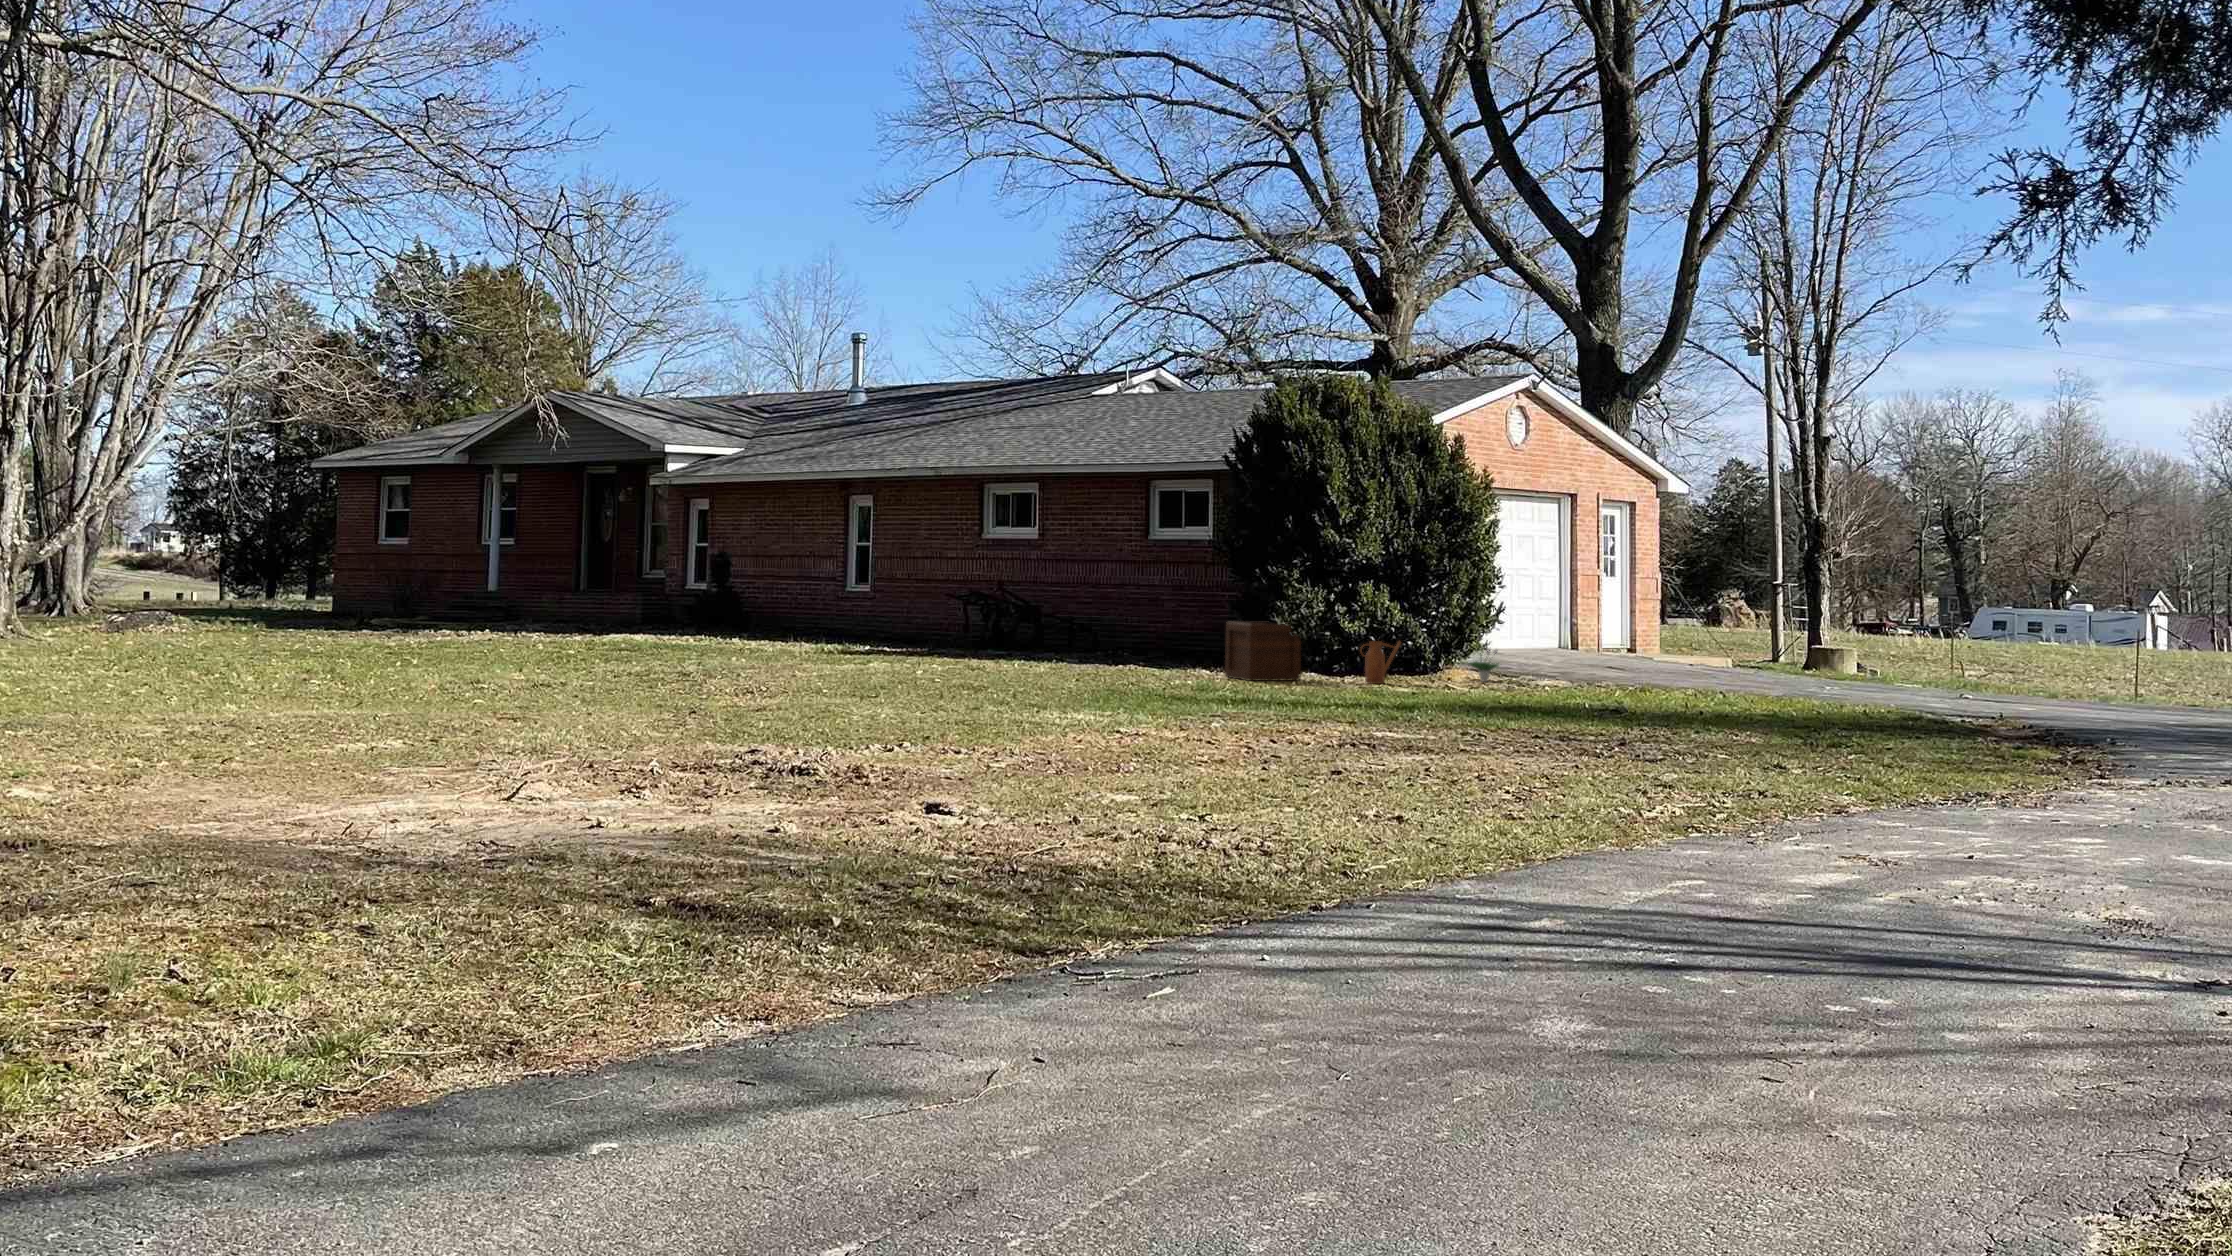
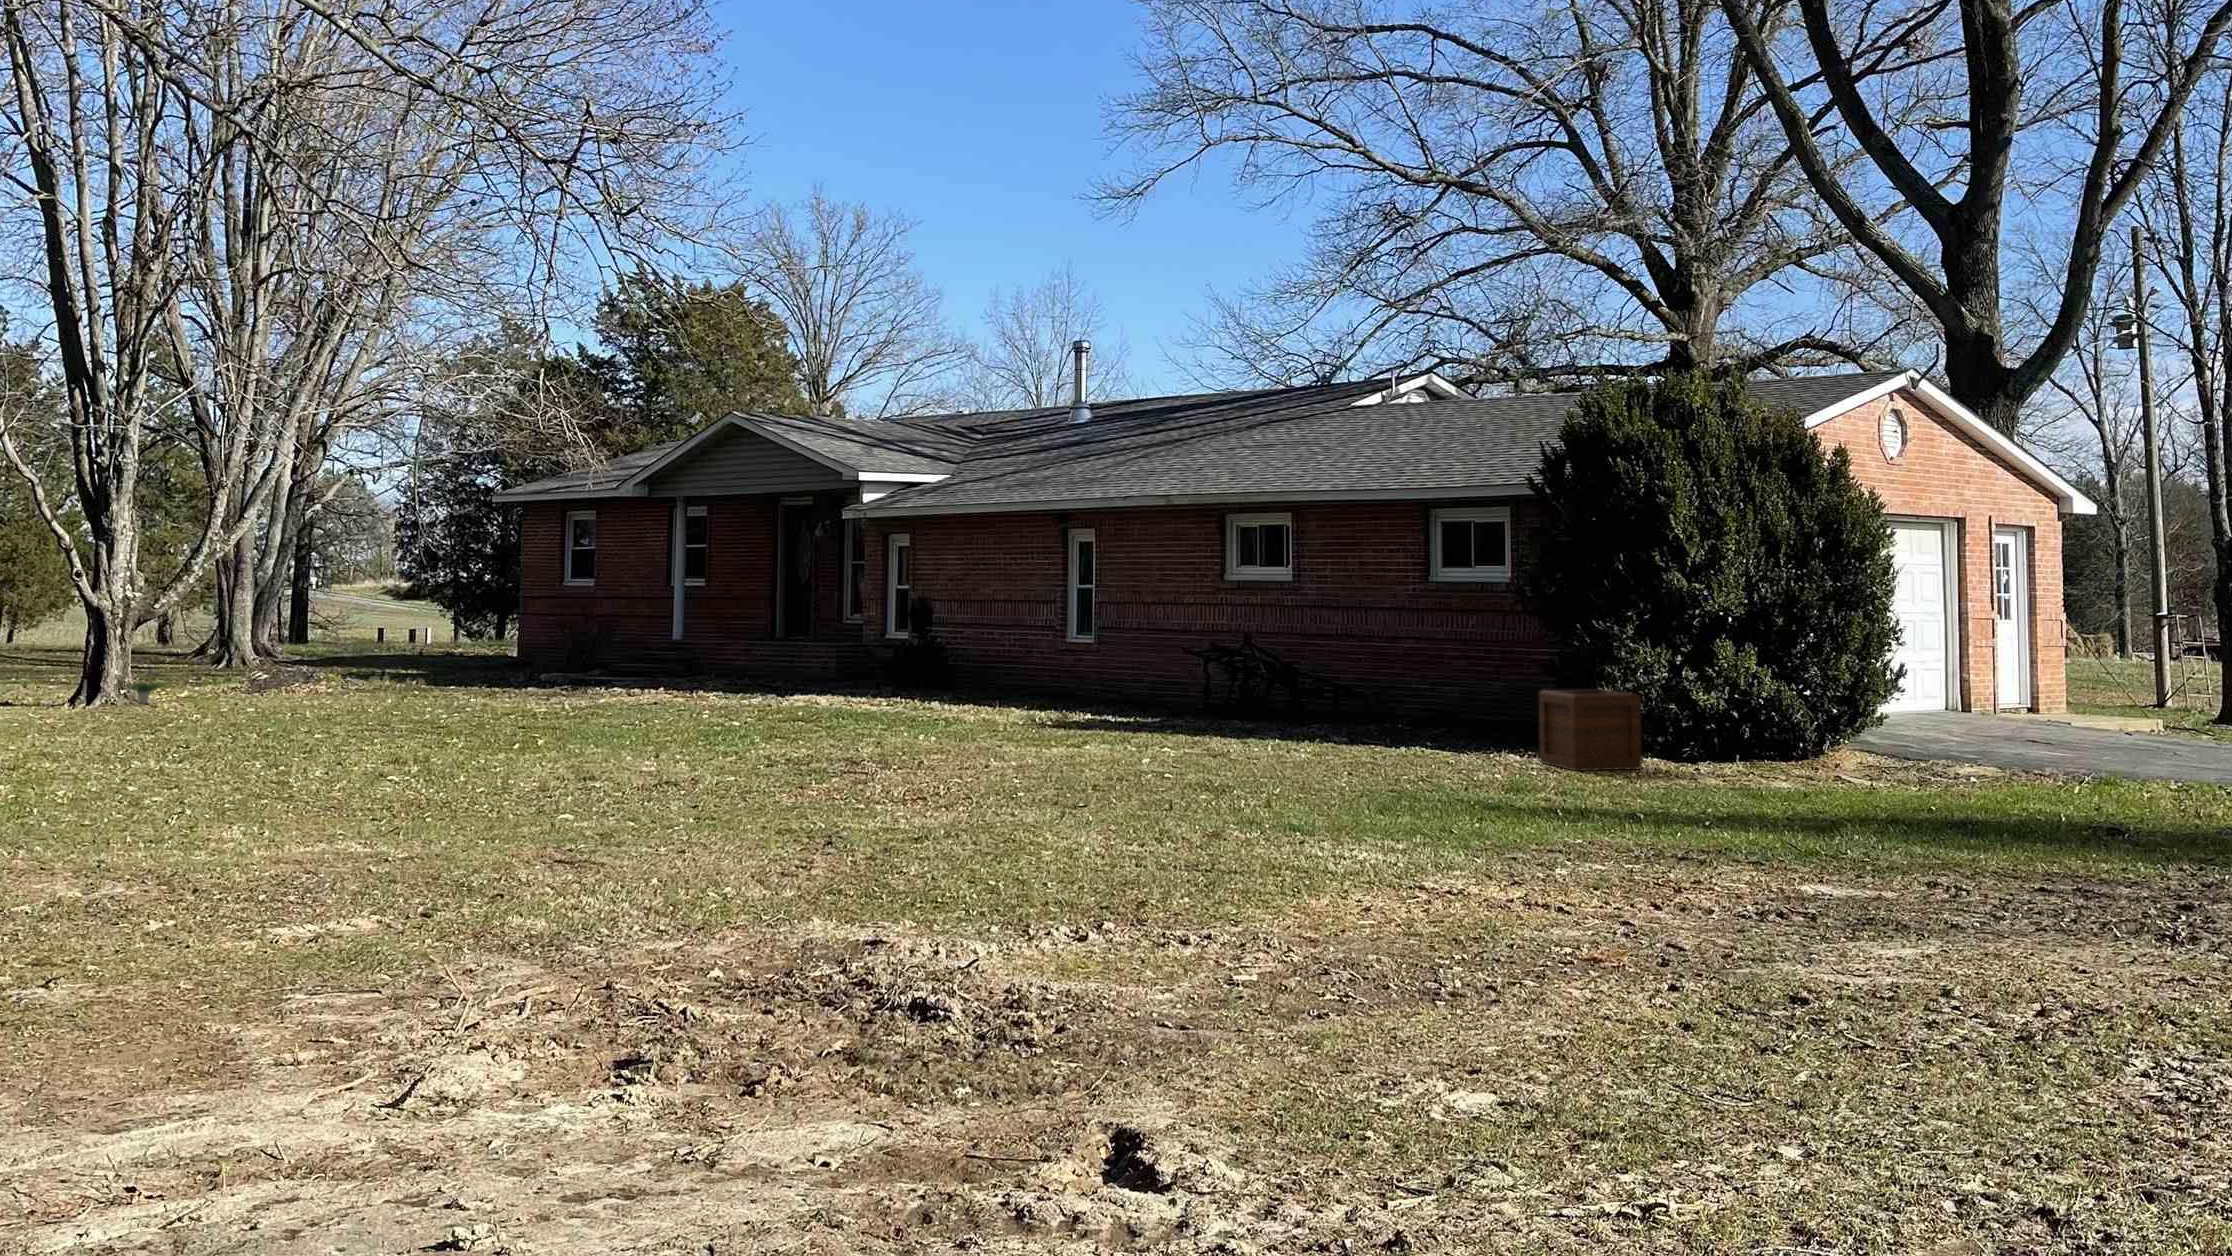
potted plant: present [1470,636,1499,682] -> present [127,658,160,704]
watering can: present [1360,641,1401,684] -> none [1722,717,1779,776]

